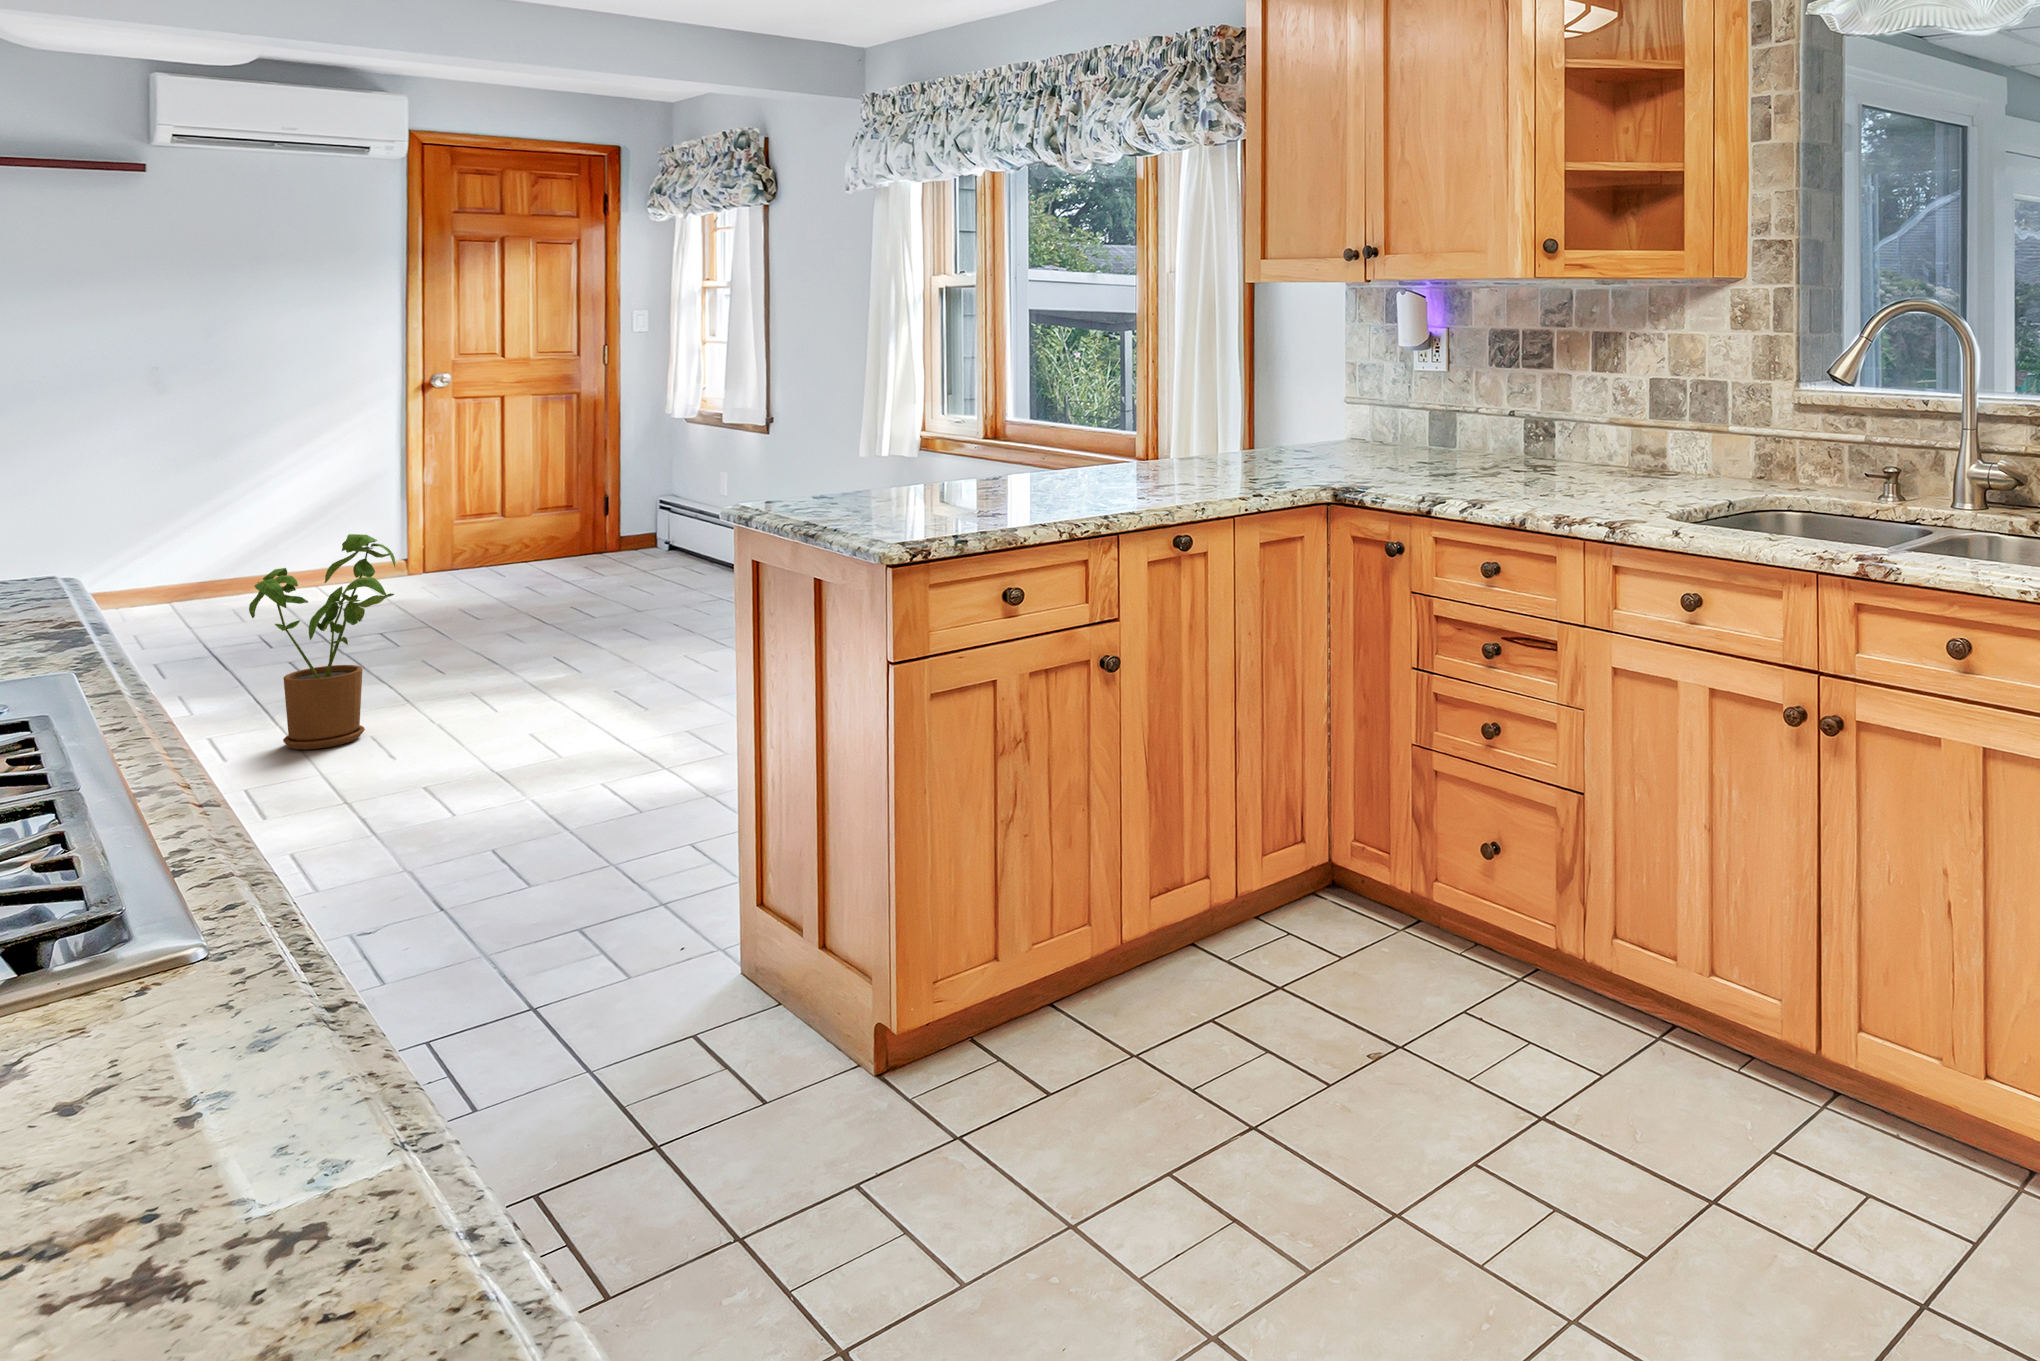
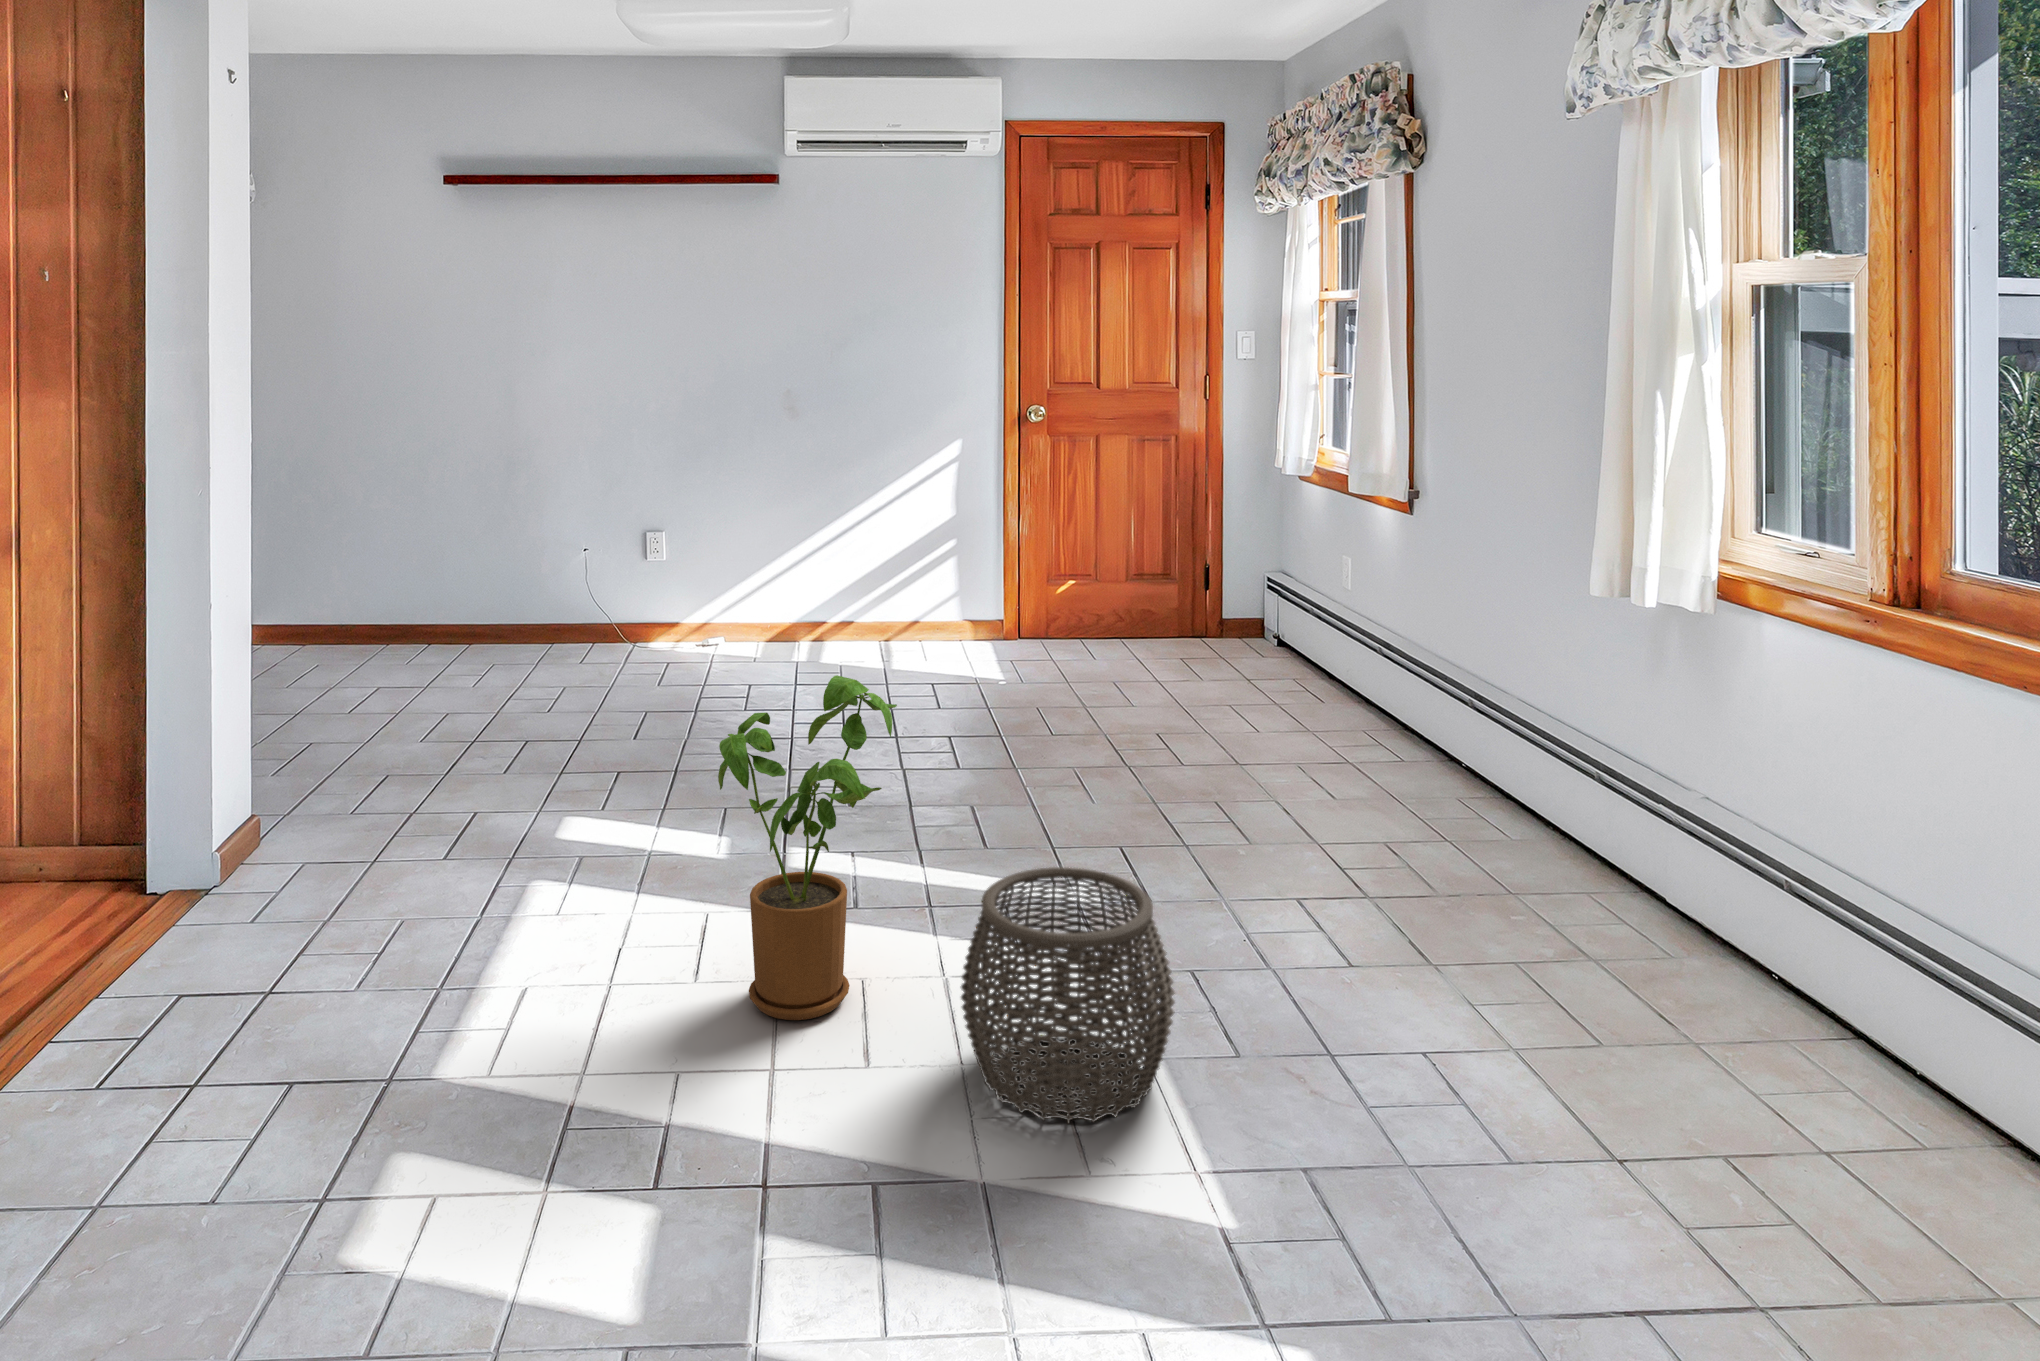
woven basket: none [463,620,604,741] -> present [961,867,1175,1123]

